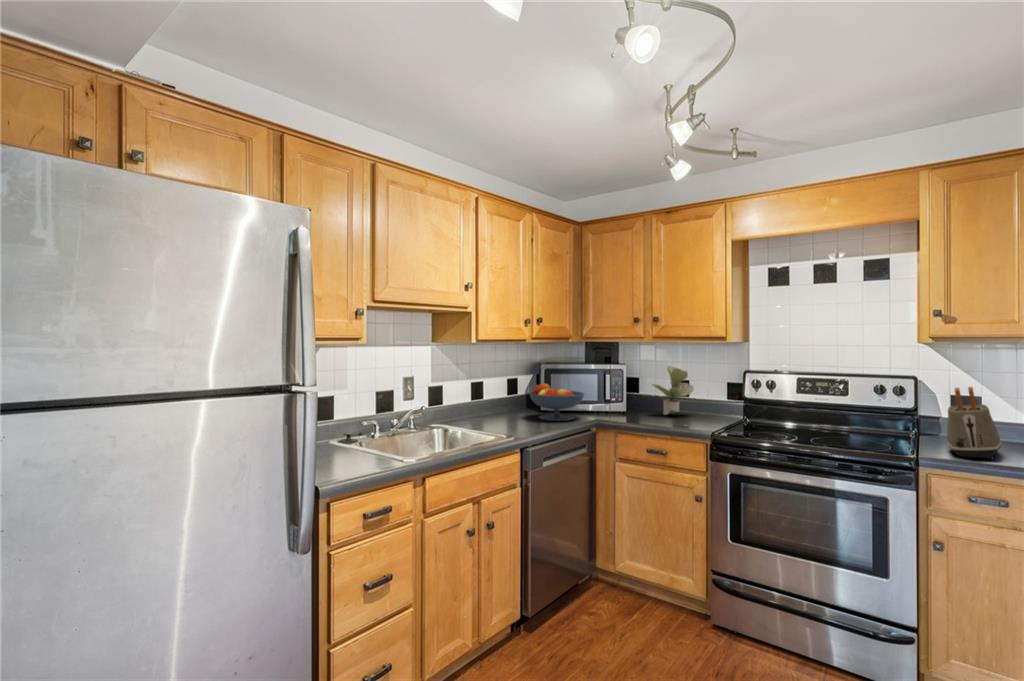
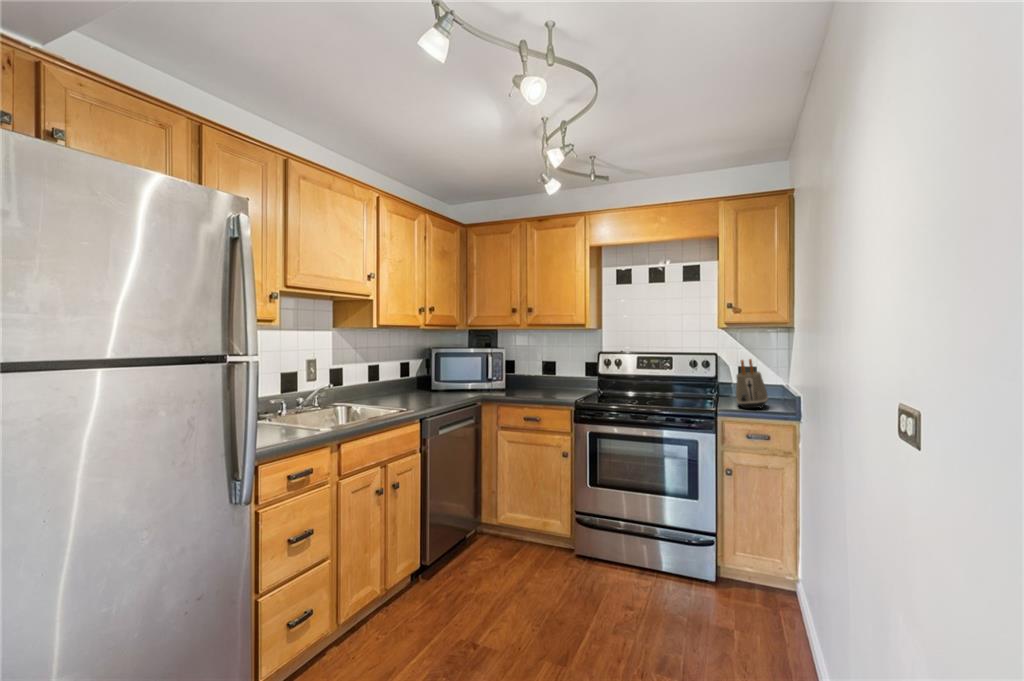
potted plant: present [652,366,694,415] -> none [526,349,559,390]
fruit bowl: present [529,384,584,421] -> none [422,365,471,397]

